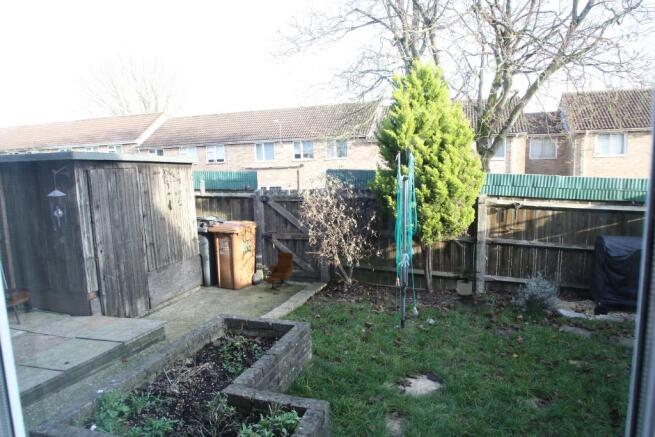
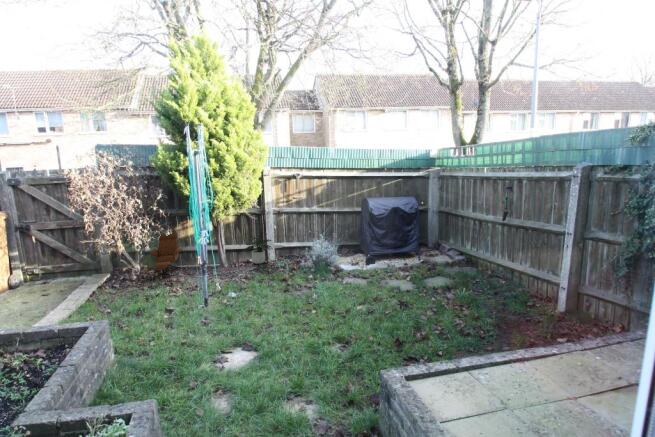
lounge chair: present [266,252,295,291] -> present [150,233,183,279]

